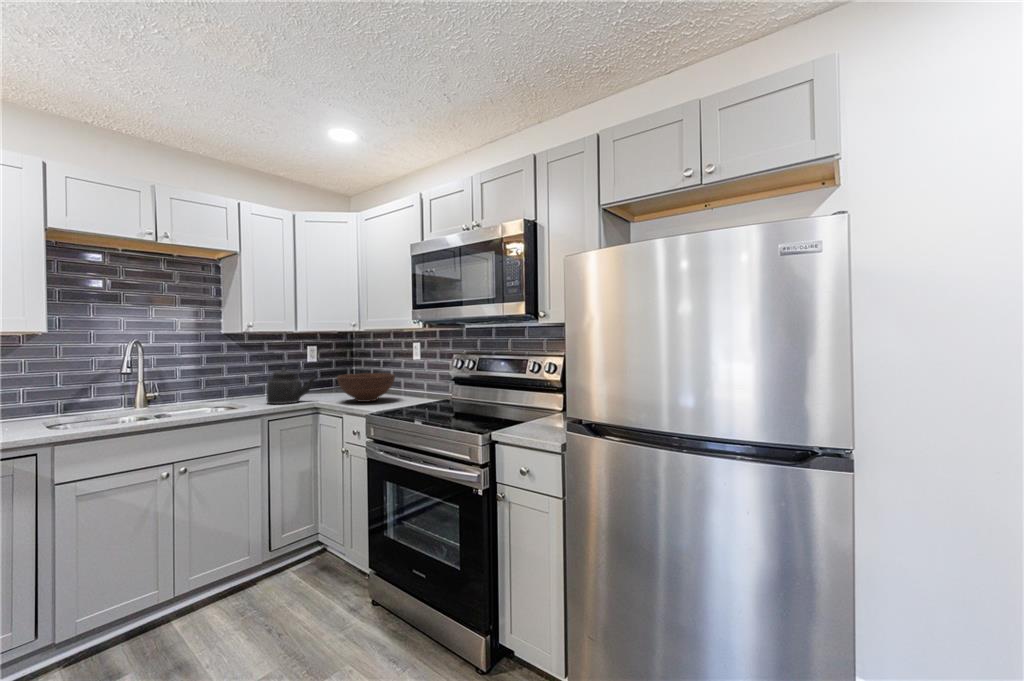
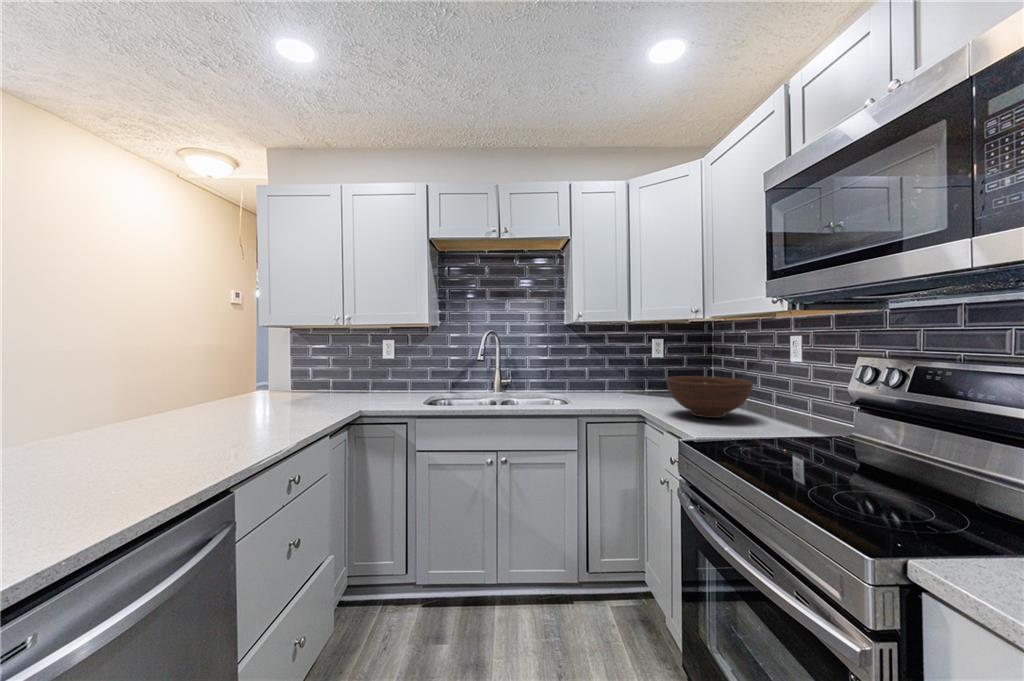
kettle: present [267,368,315,404] -> none [594,354,648,405]

